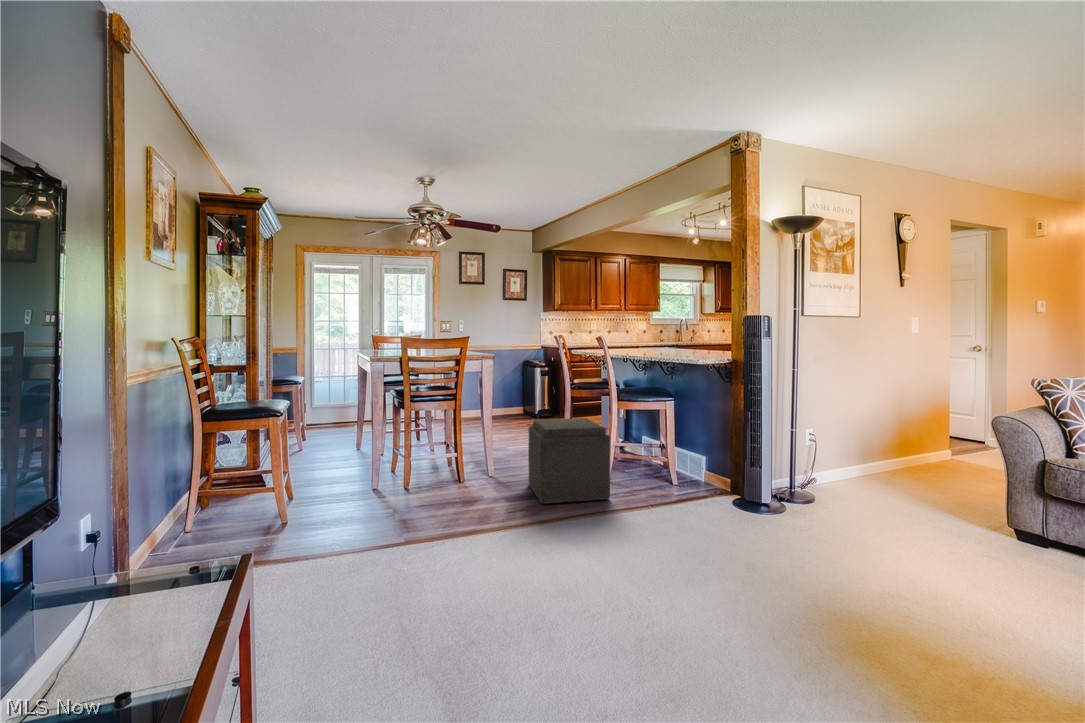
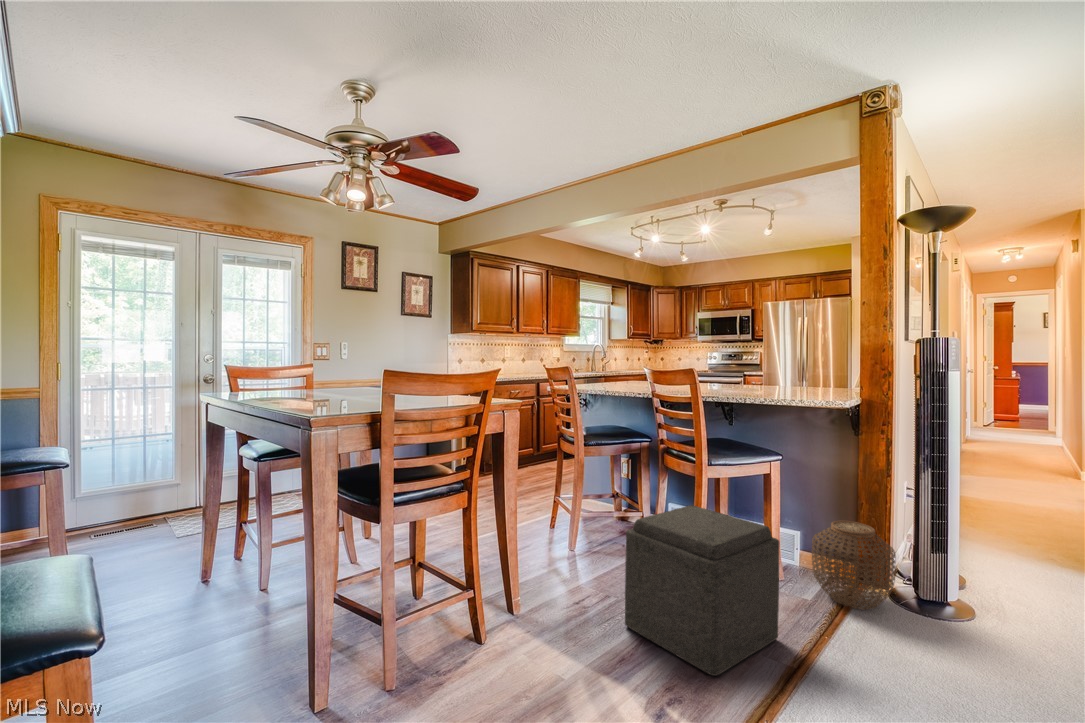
woven basket: none [676,439,731,500] -> present [812,521,896,610]

